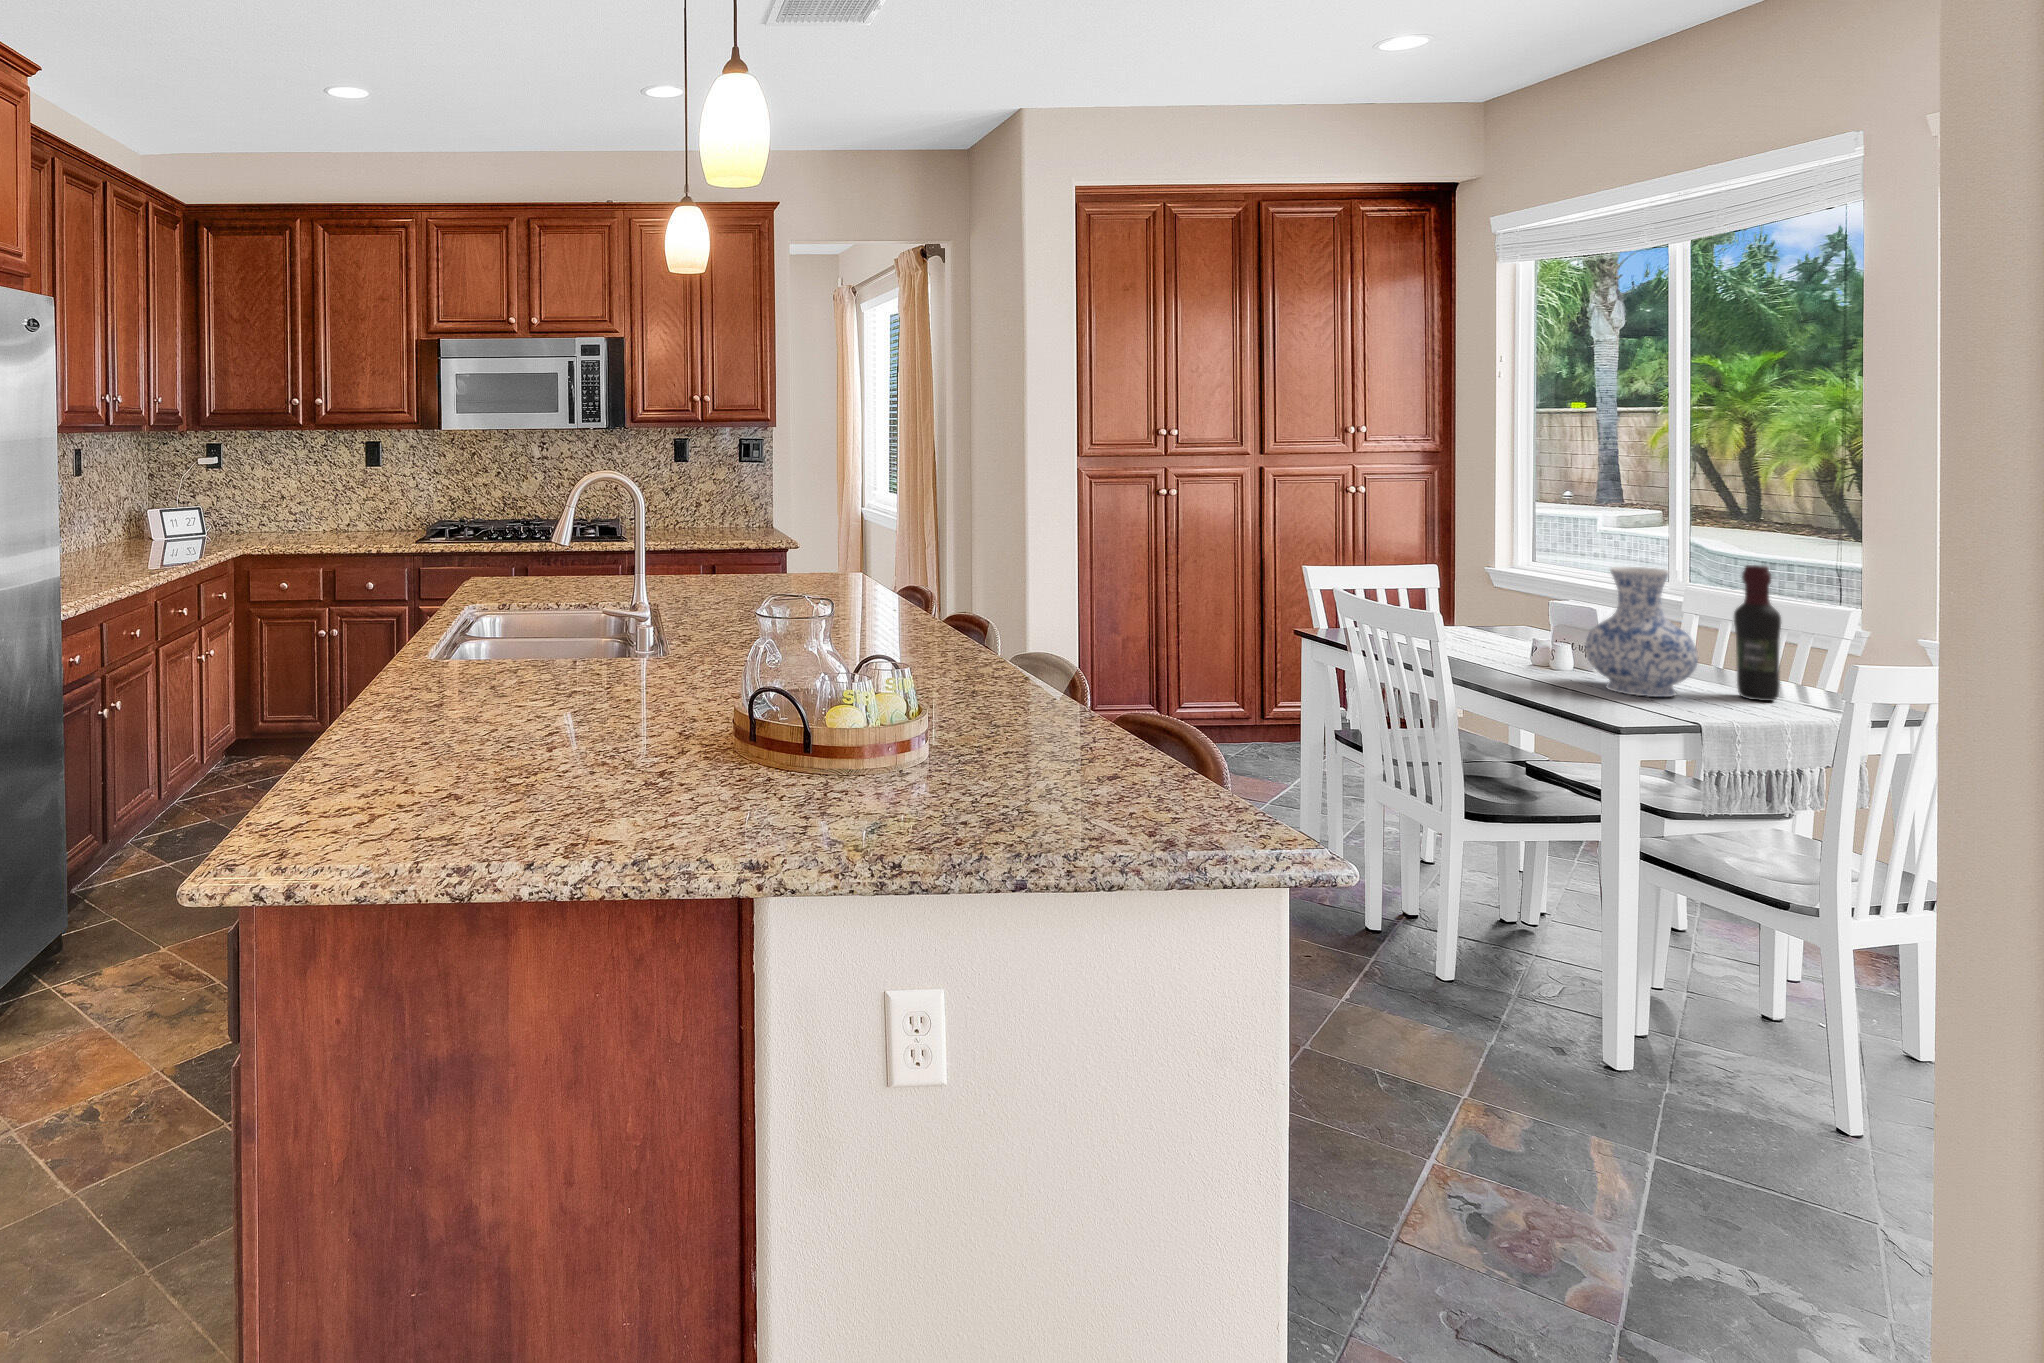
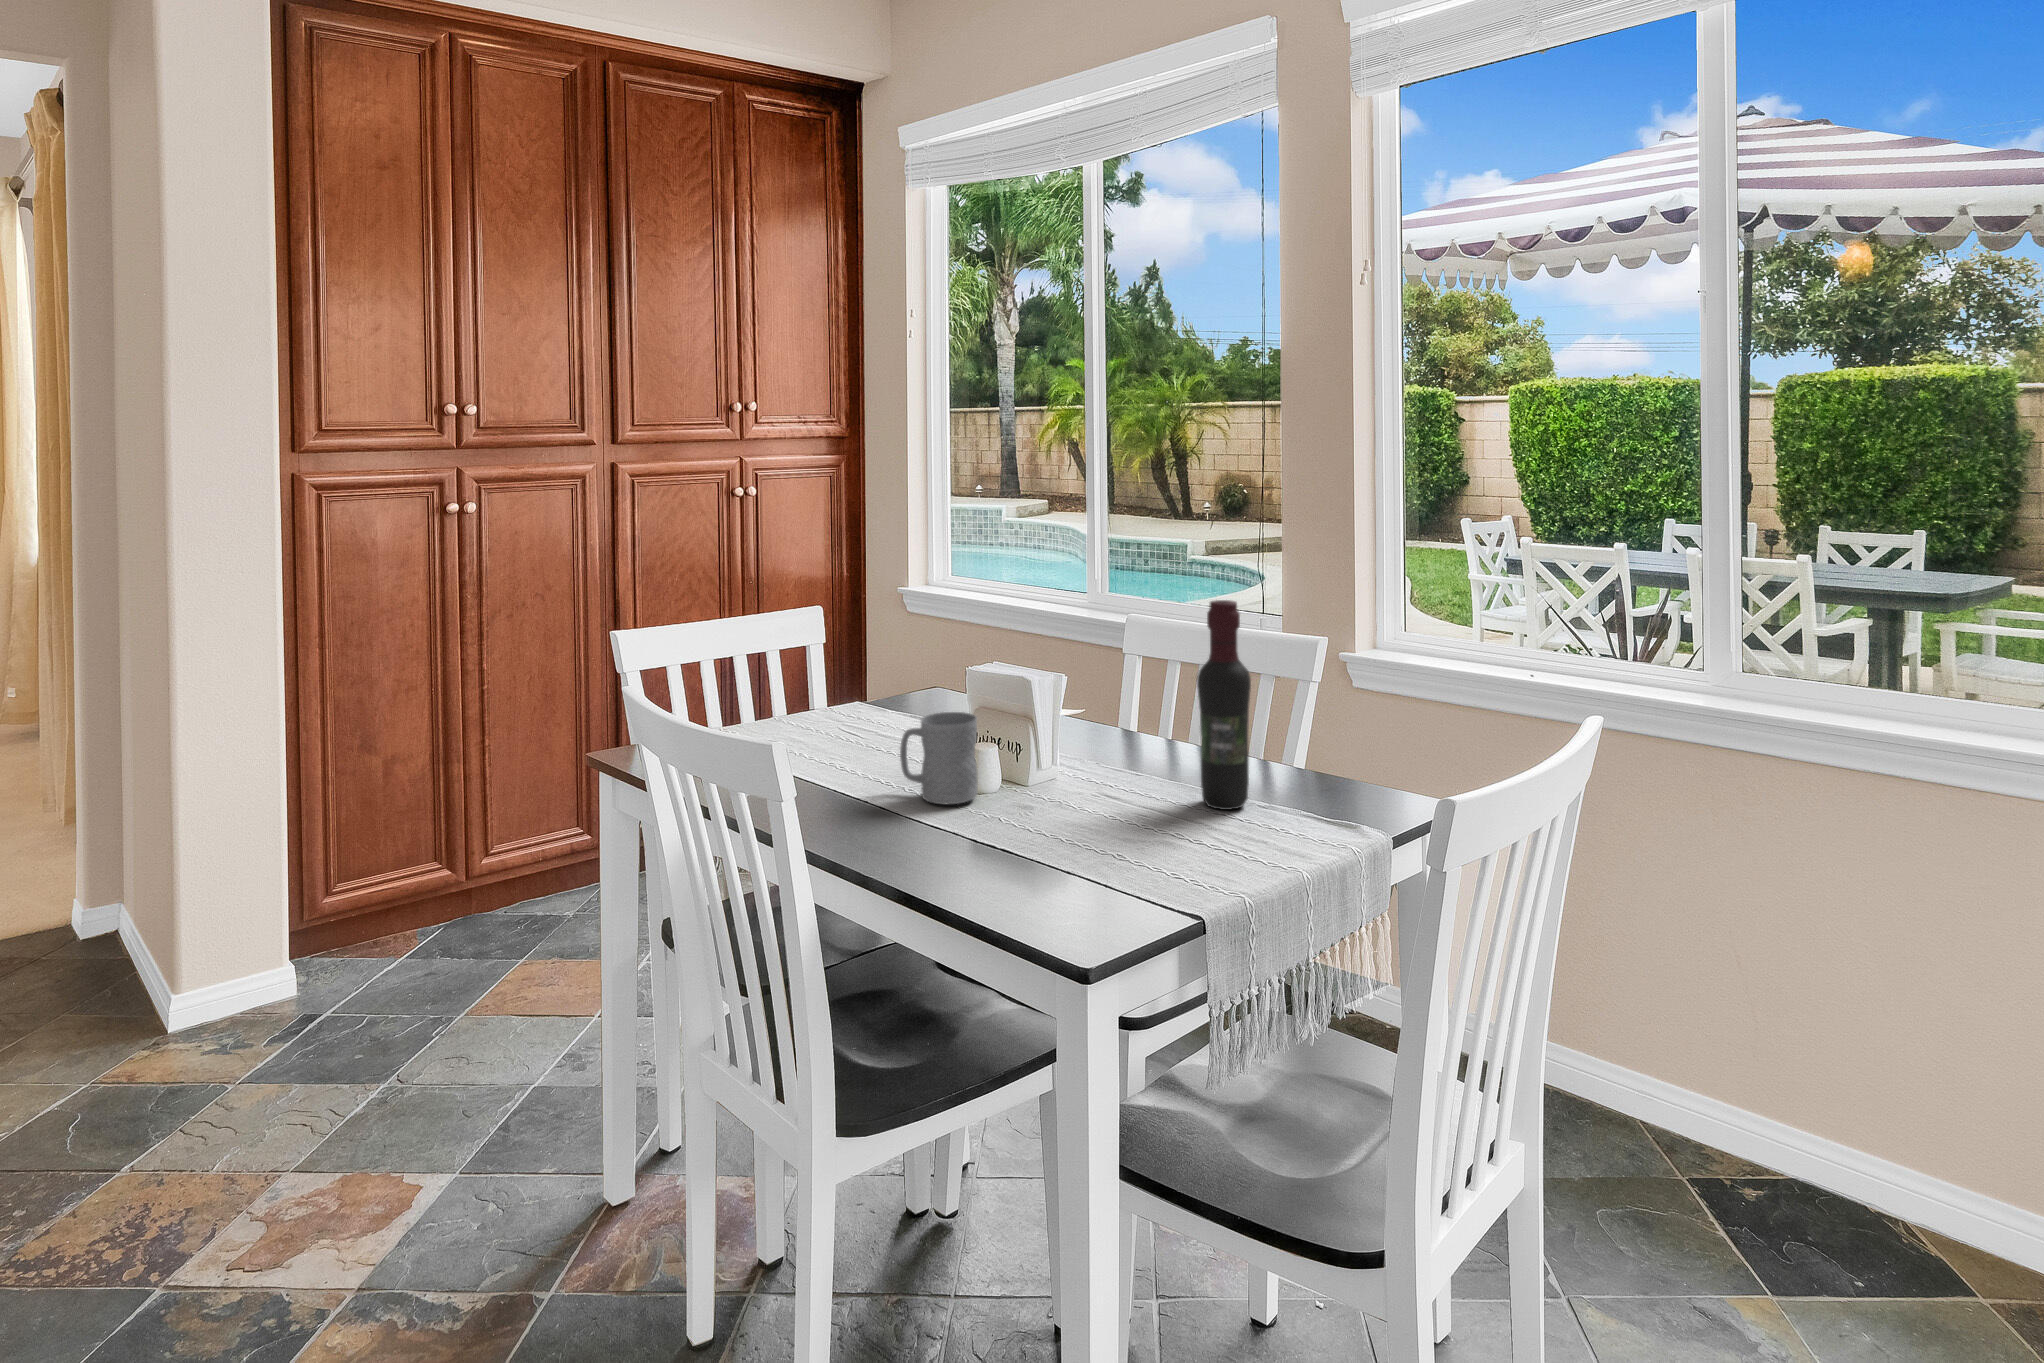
vase: present [1585,567,1698,697] -> none [1020,618,1164,842]
mug: none [1499,618,1555,669] -> present [900,712,978,804]

